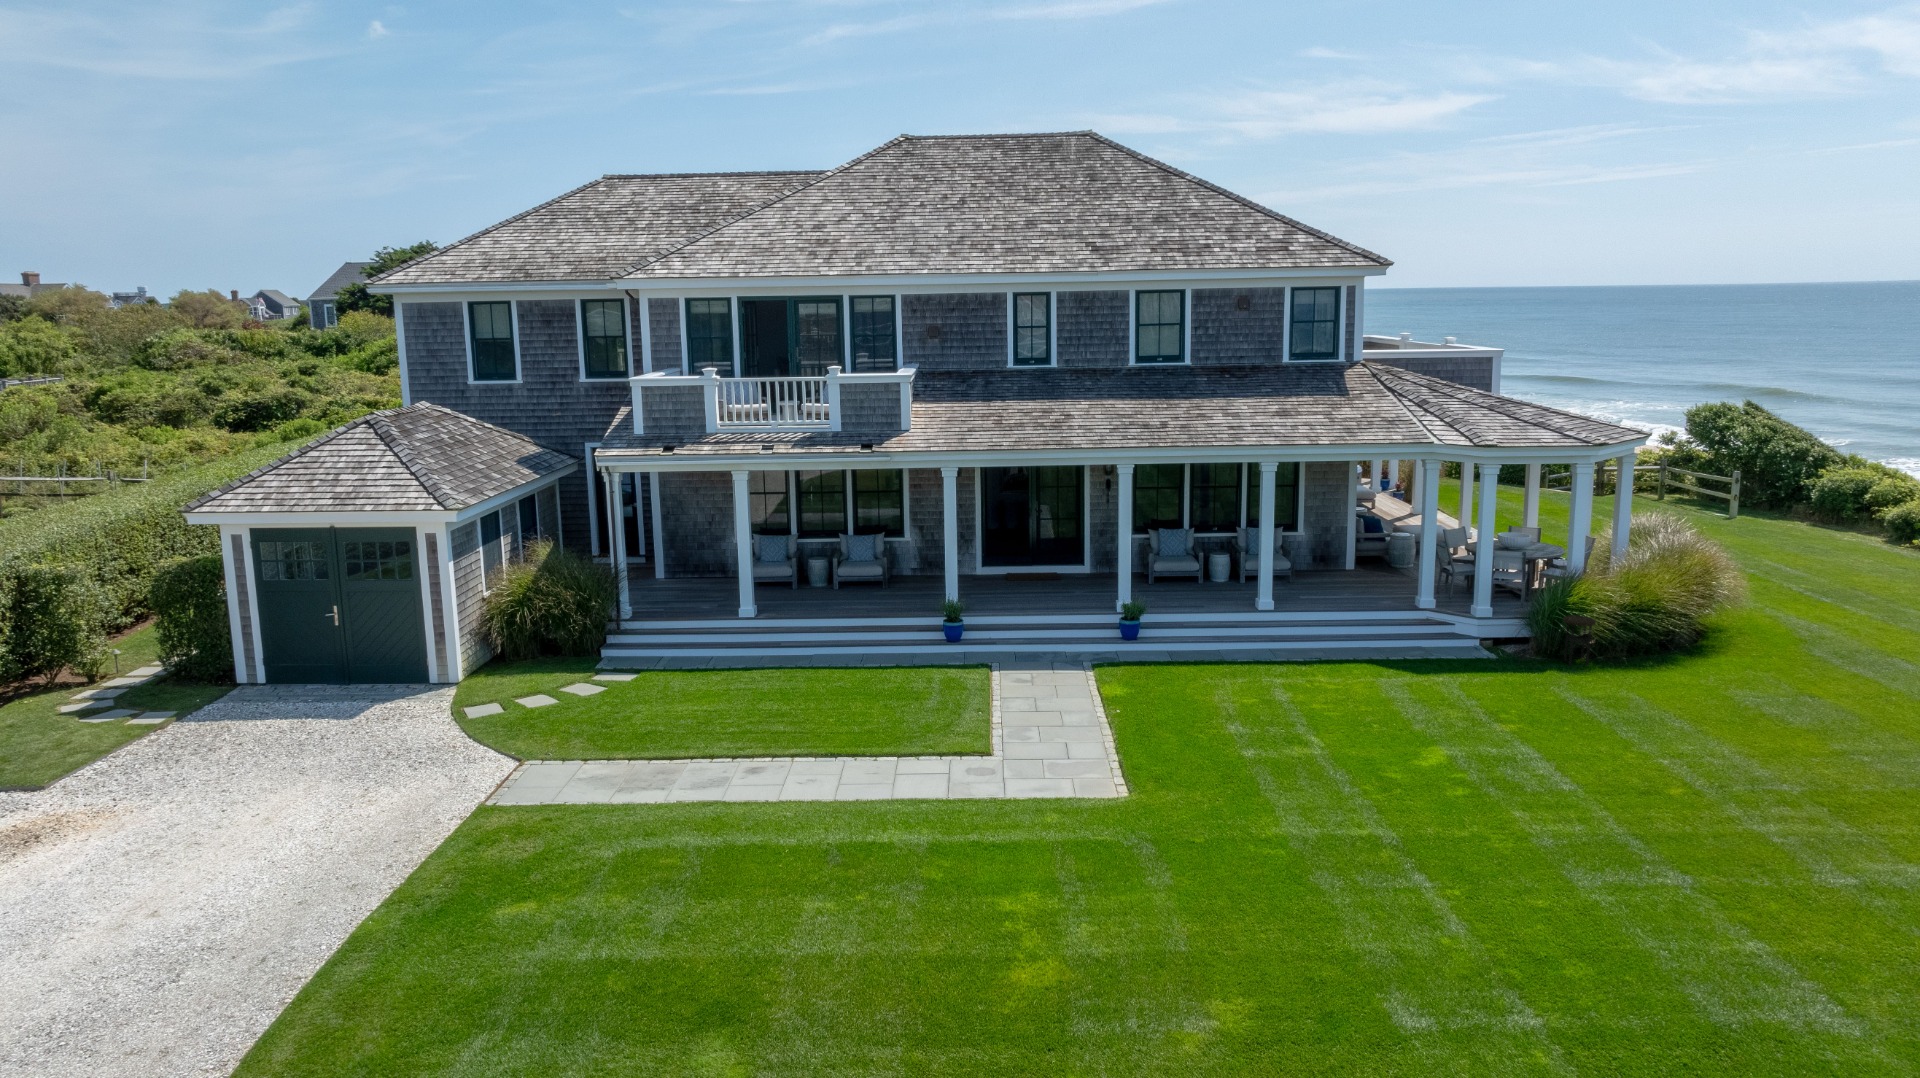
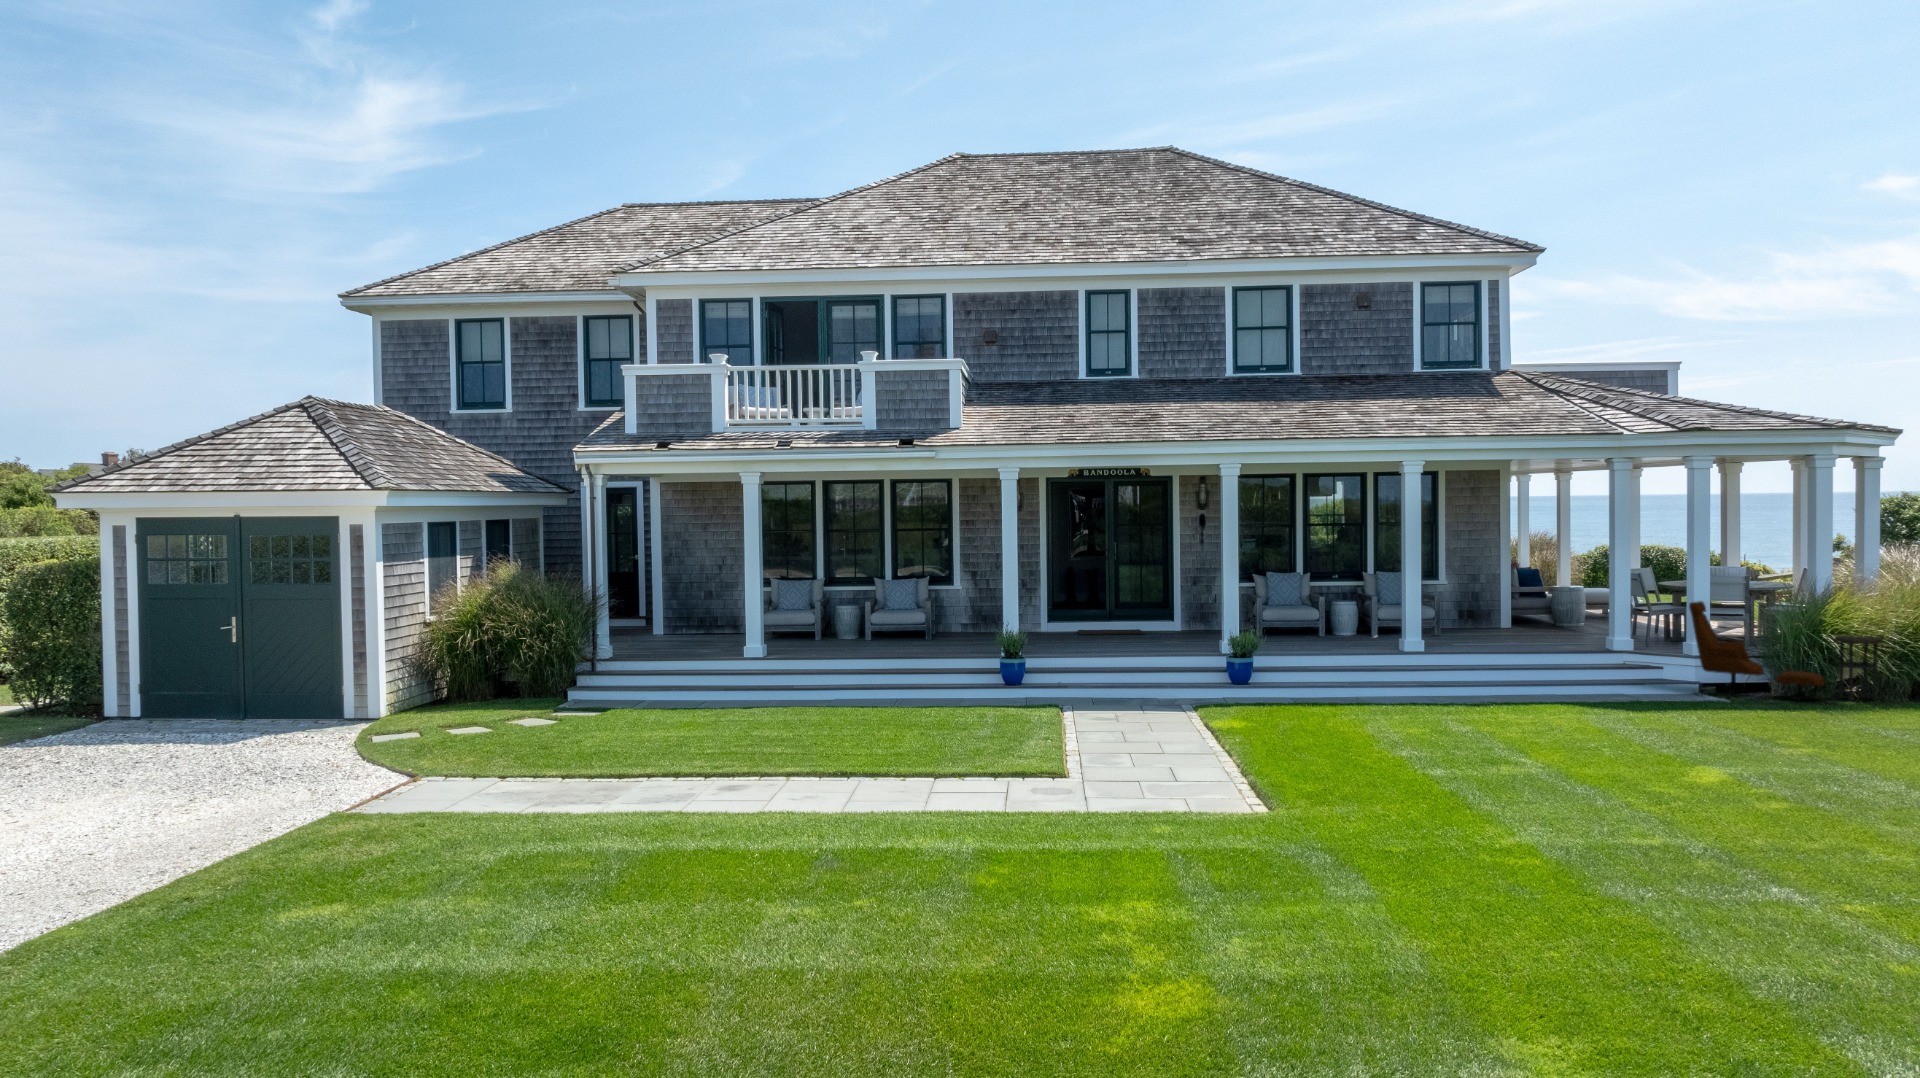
lounge chair: none [1463,585,1552,668] -> present [1689,601,1825,702]

